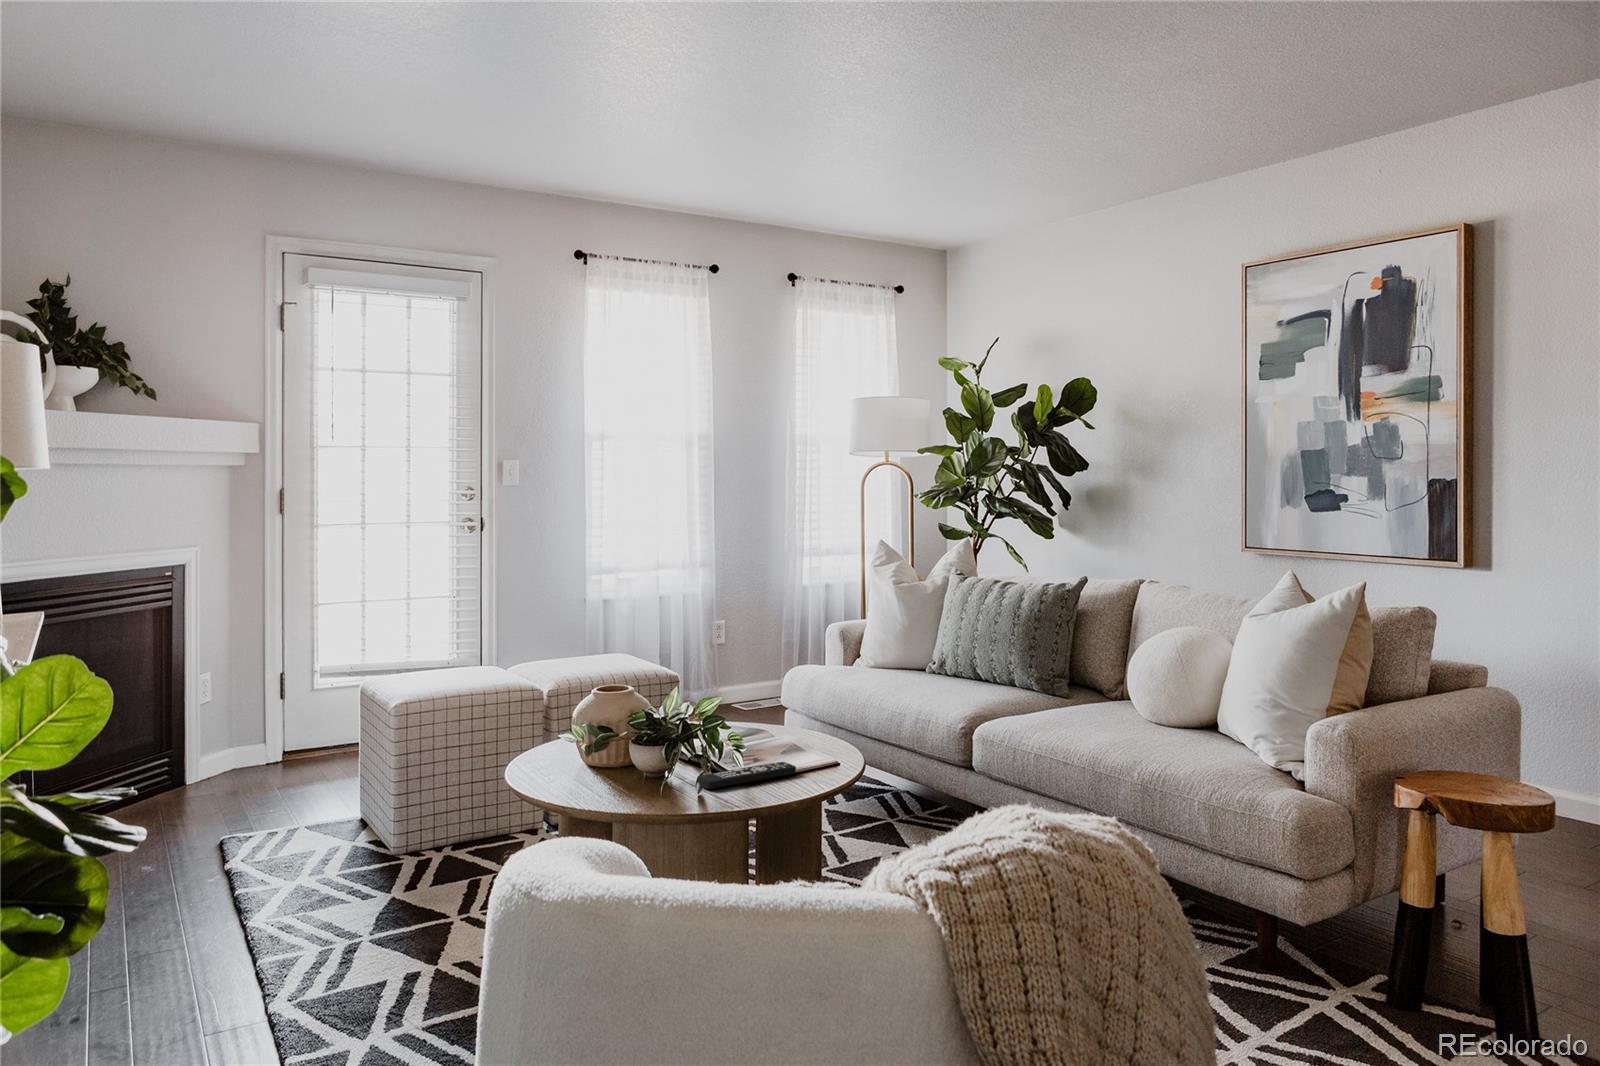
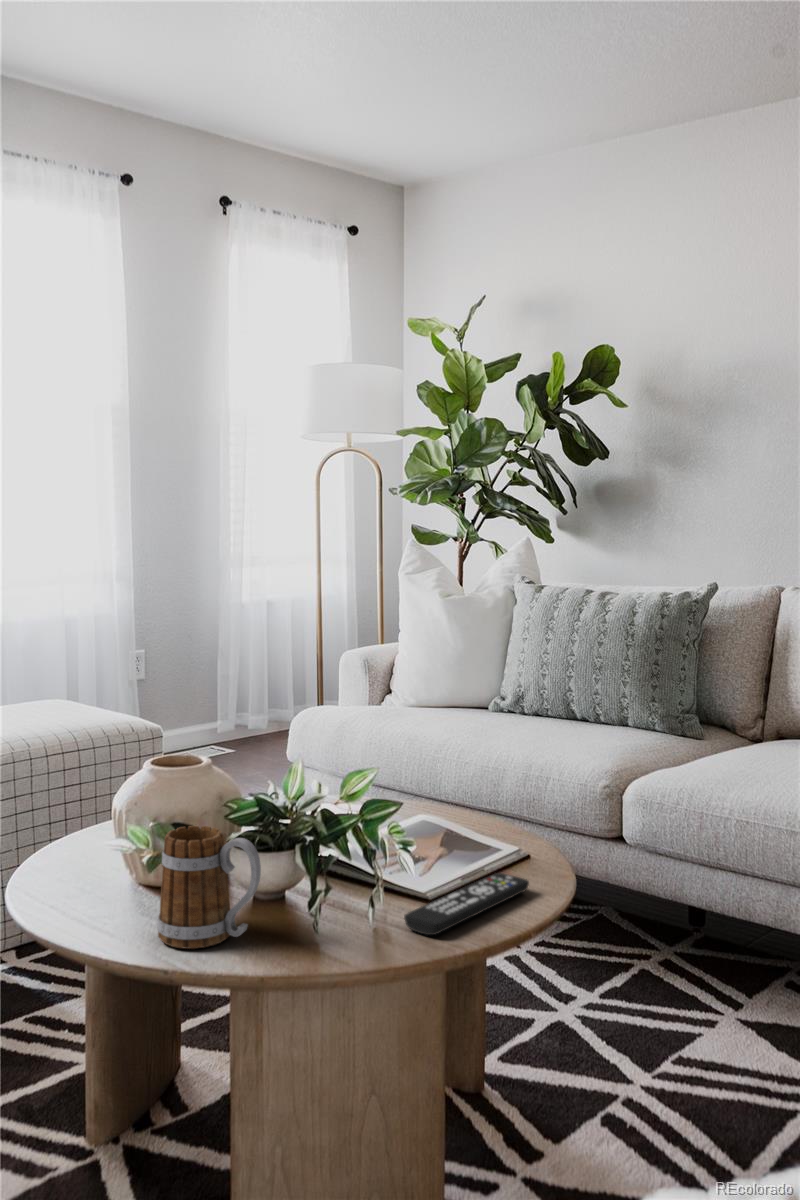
mug: none [555,714,609,783] -> present [157,826,261,949]

